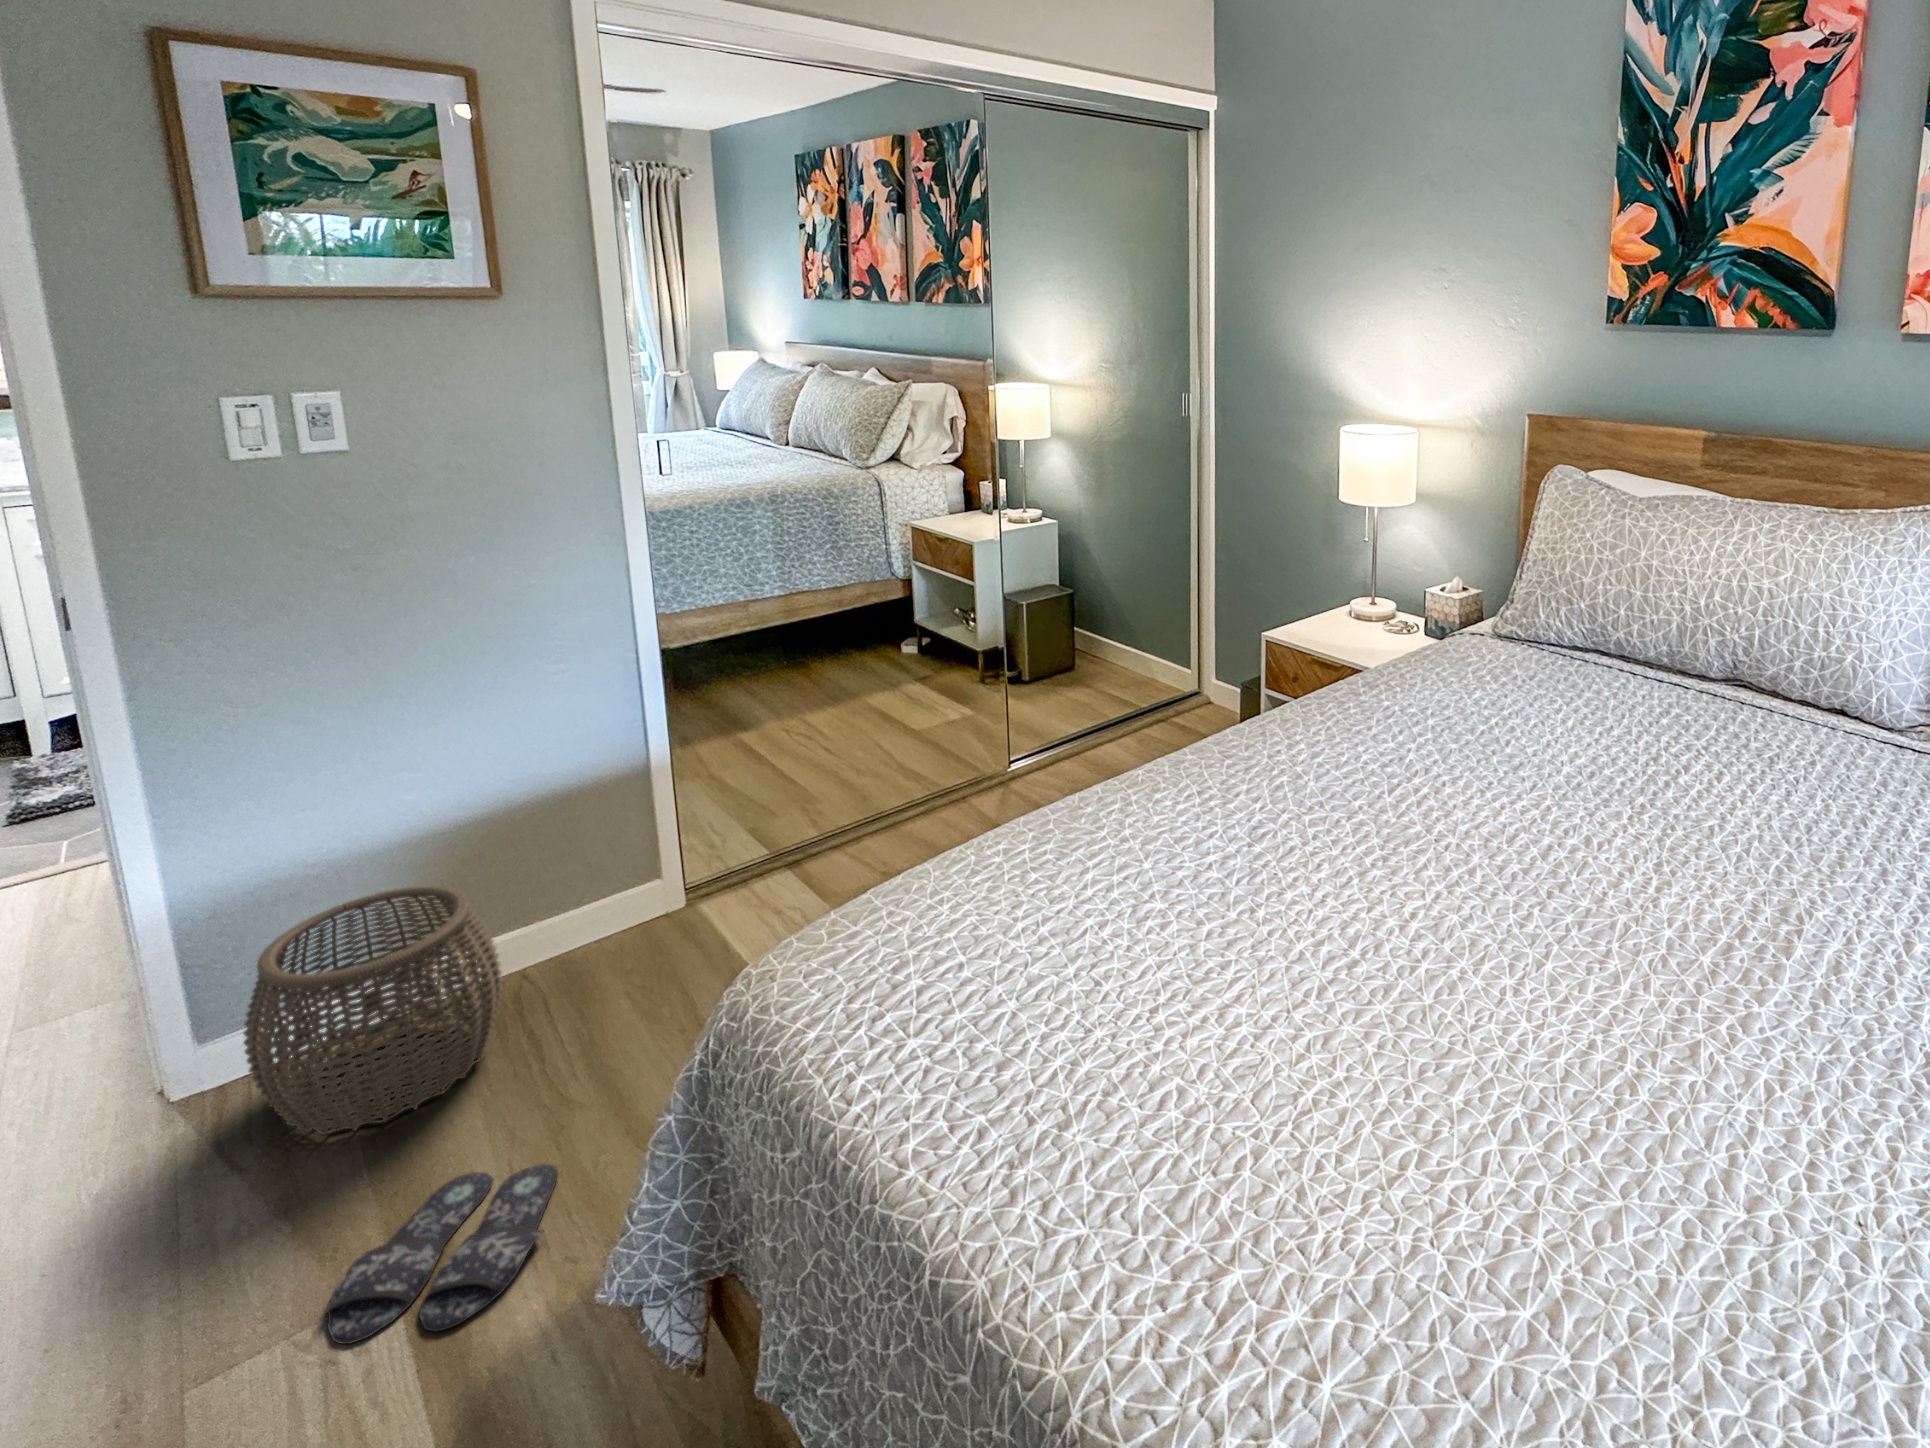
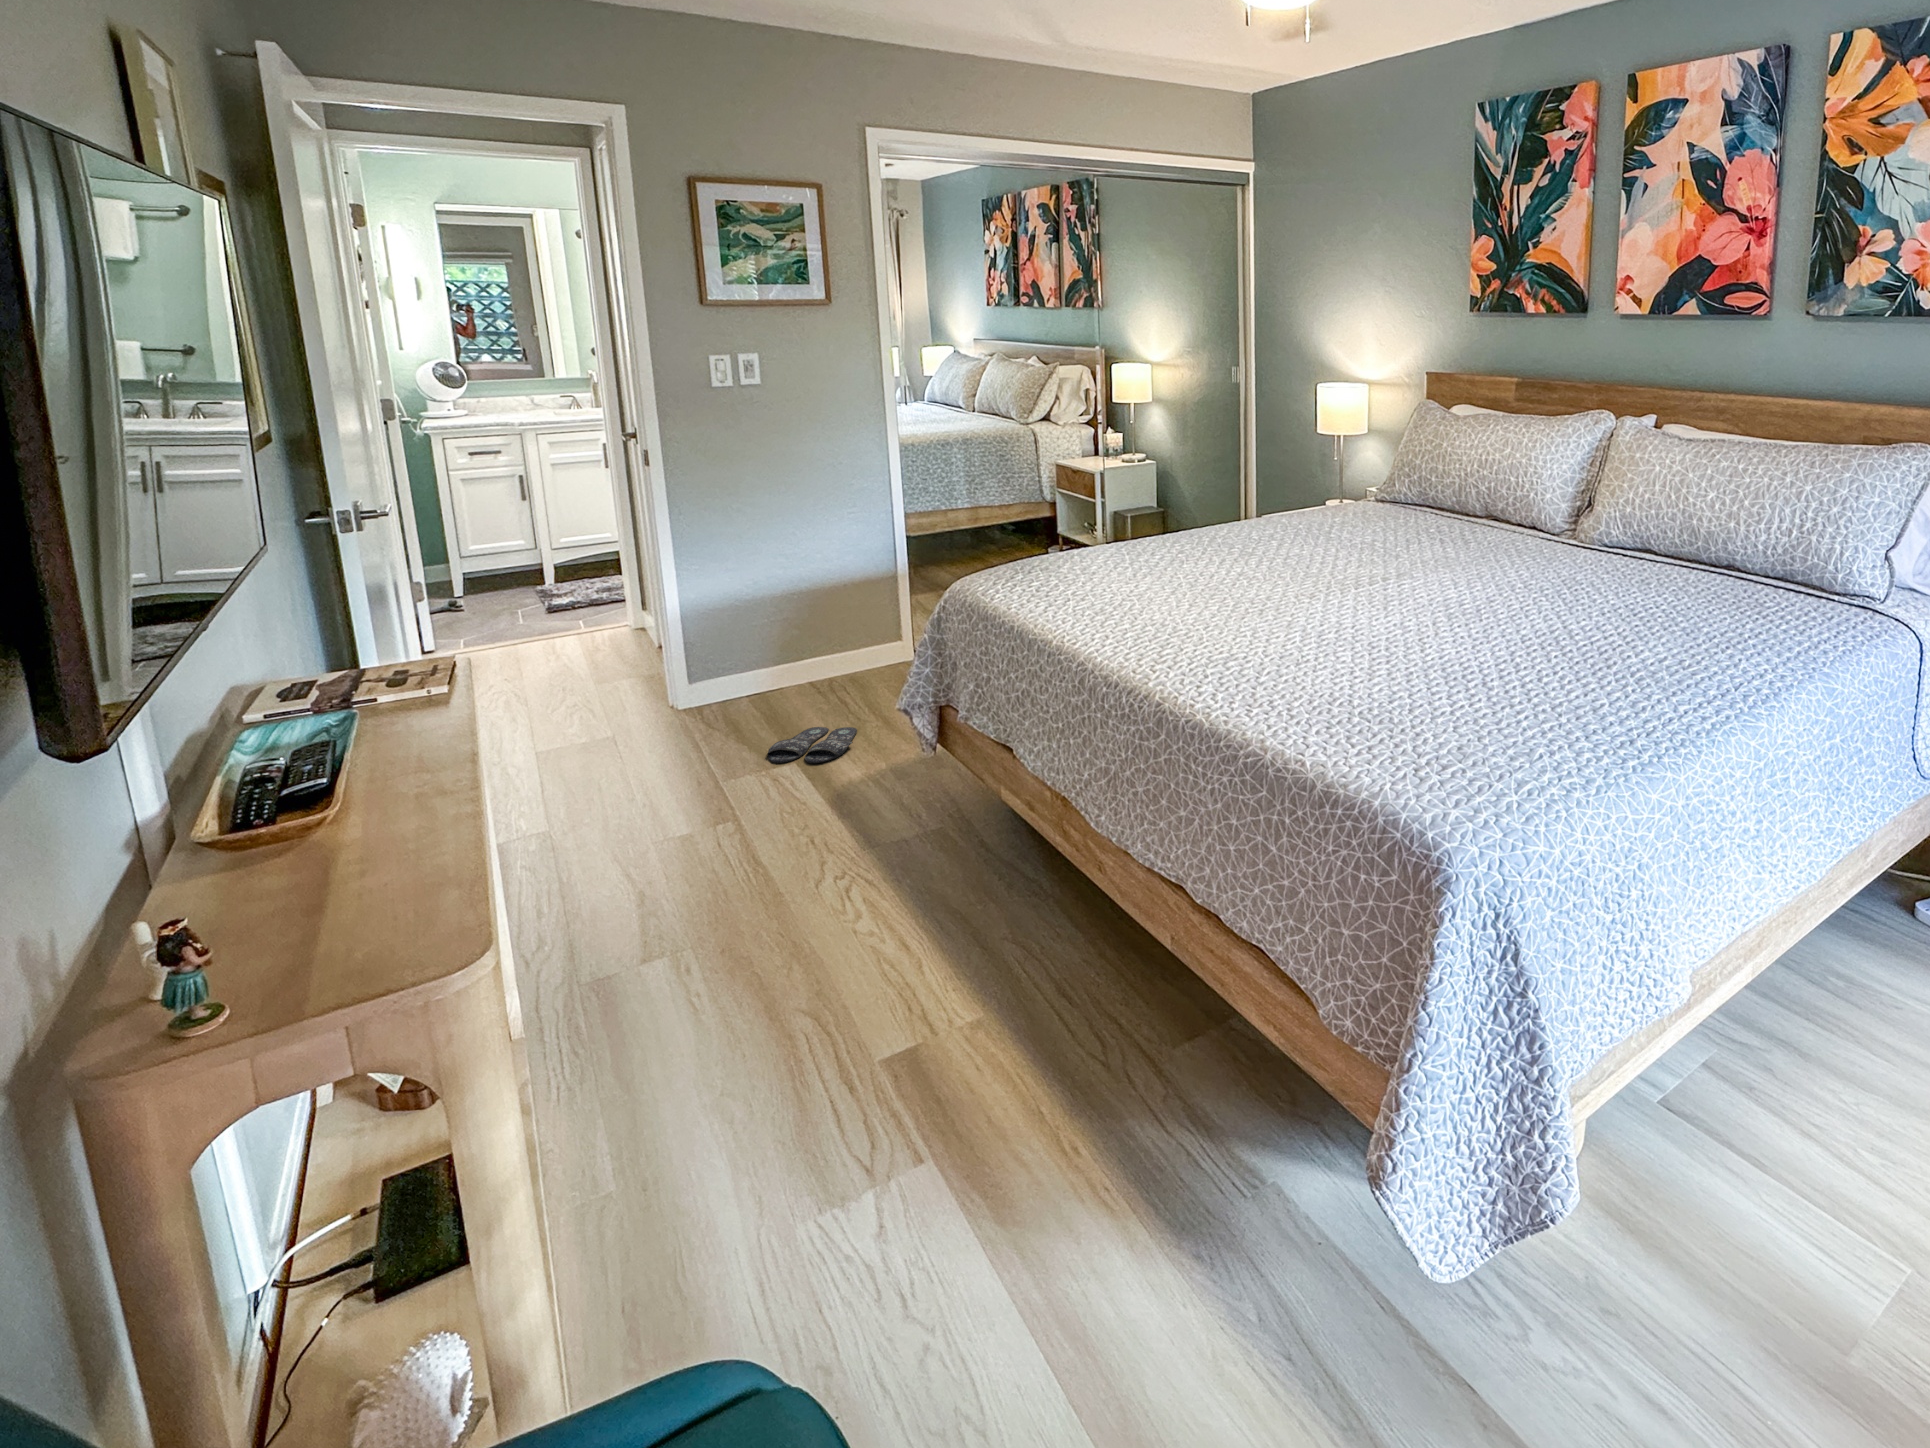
woven basket: present [243,886,503,1135] -> none [719,607,828,711]

